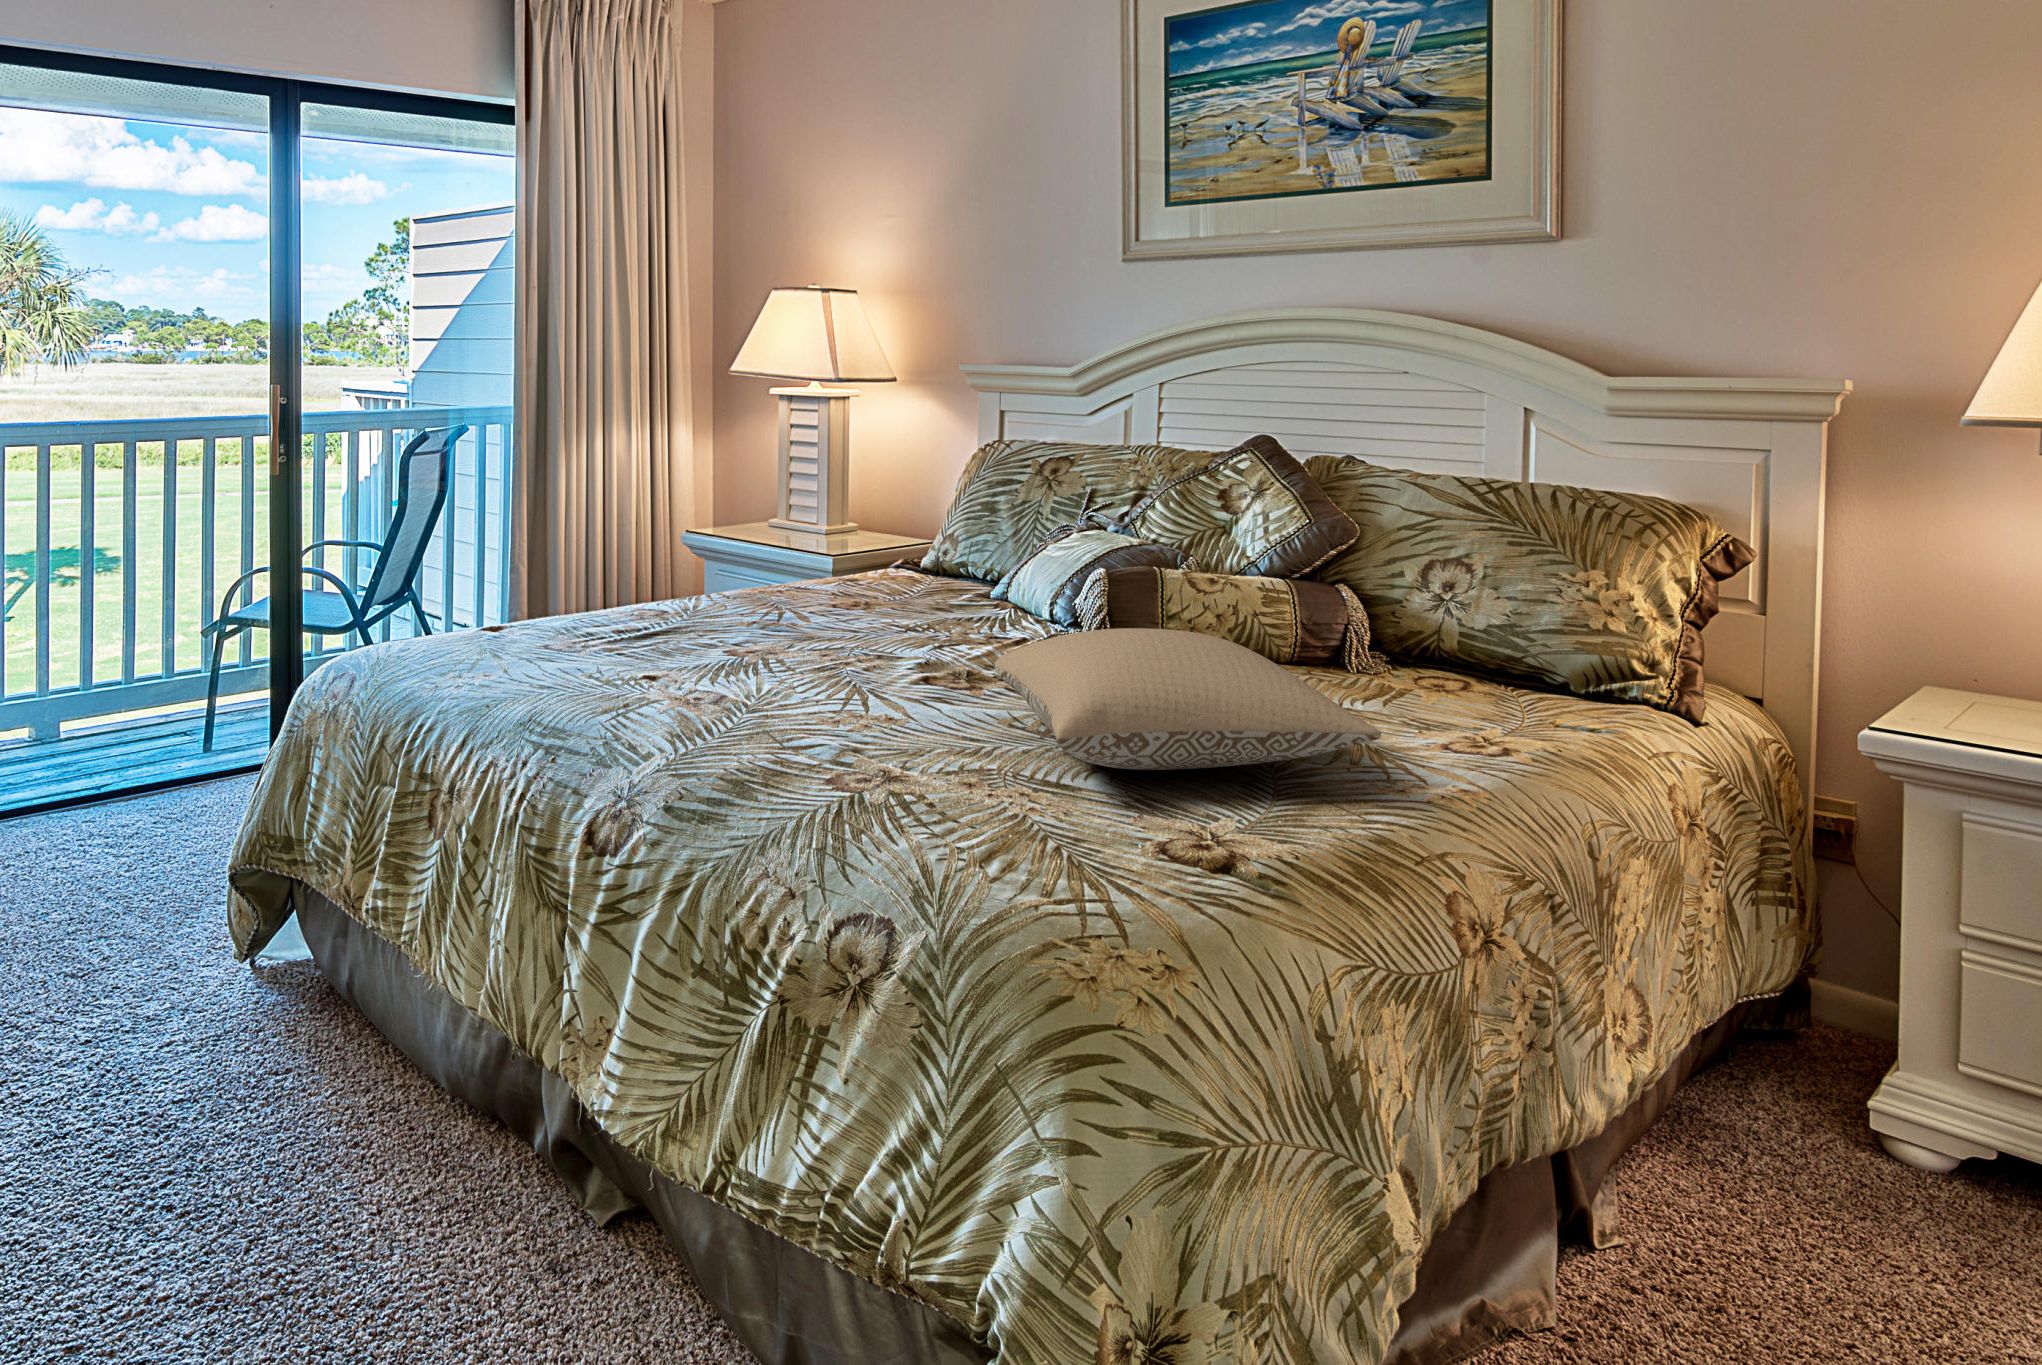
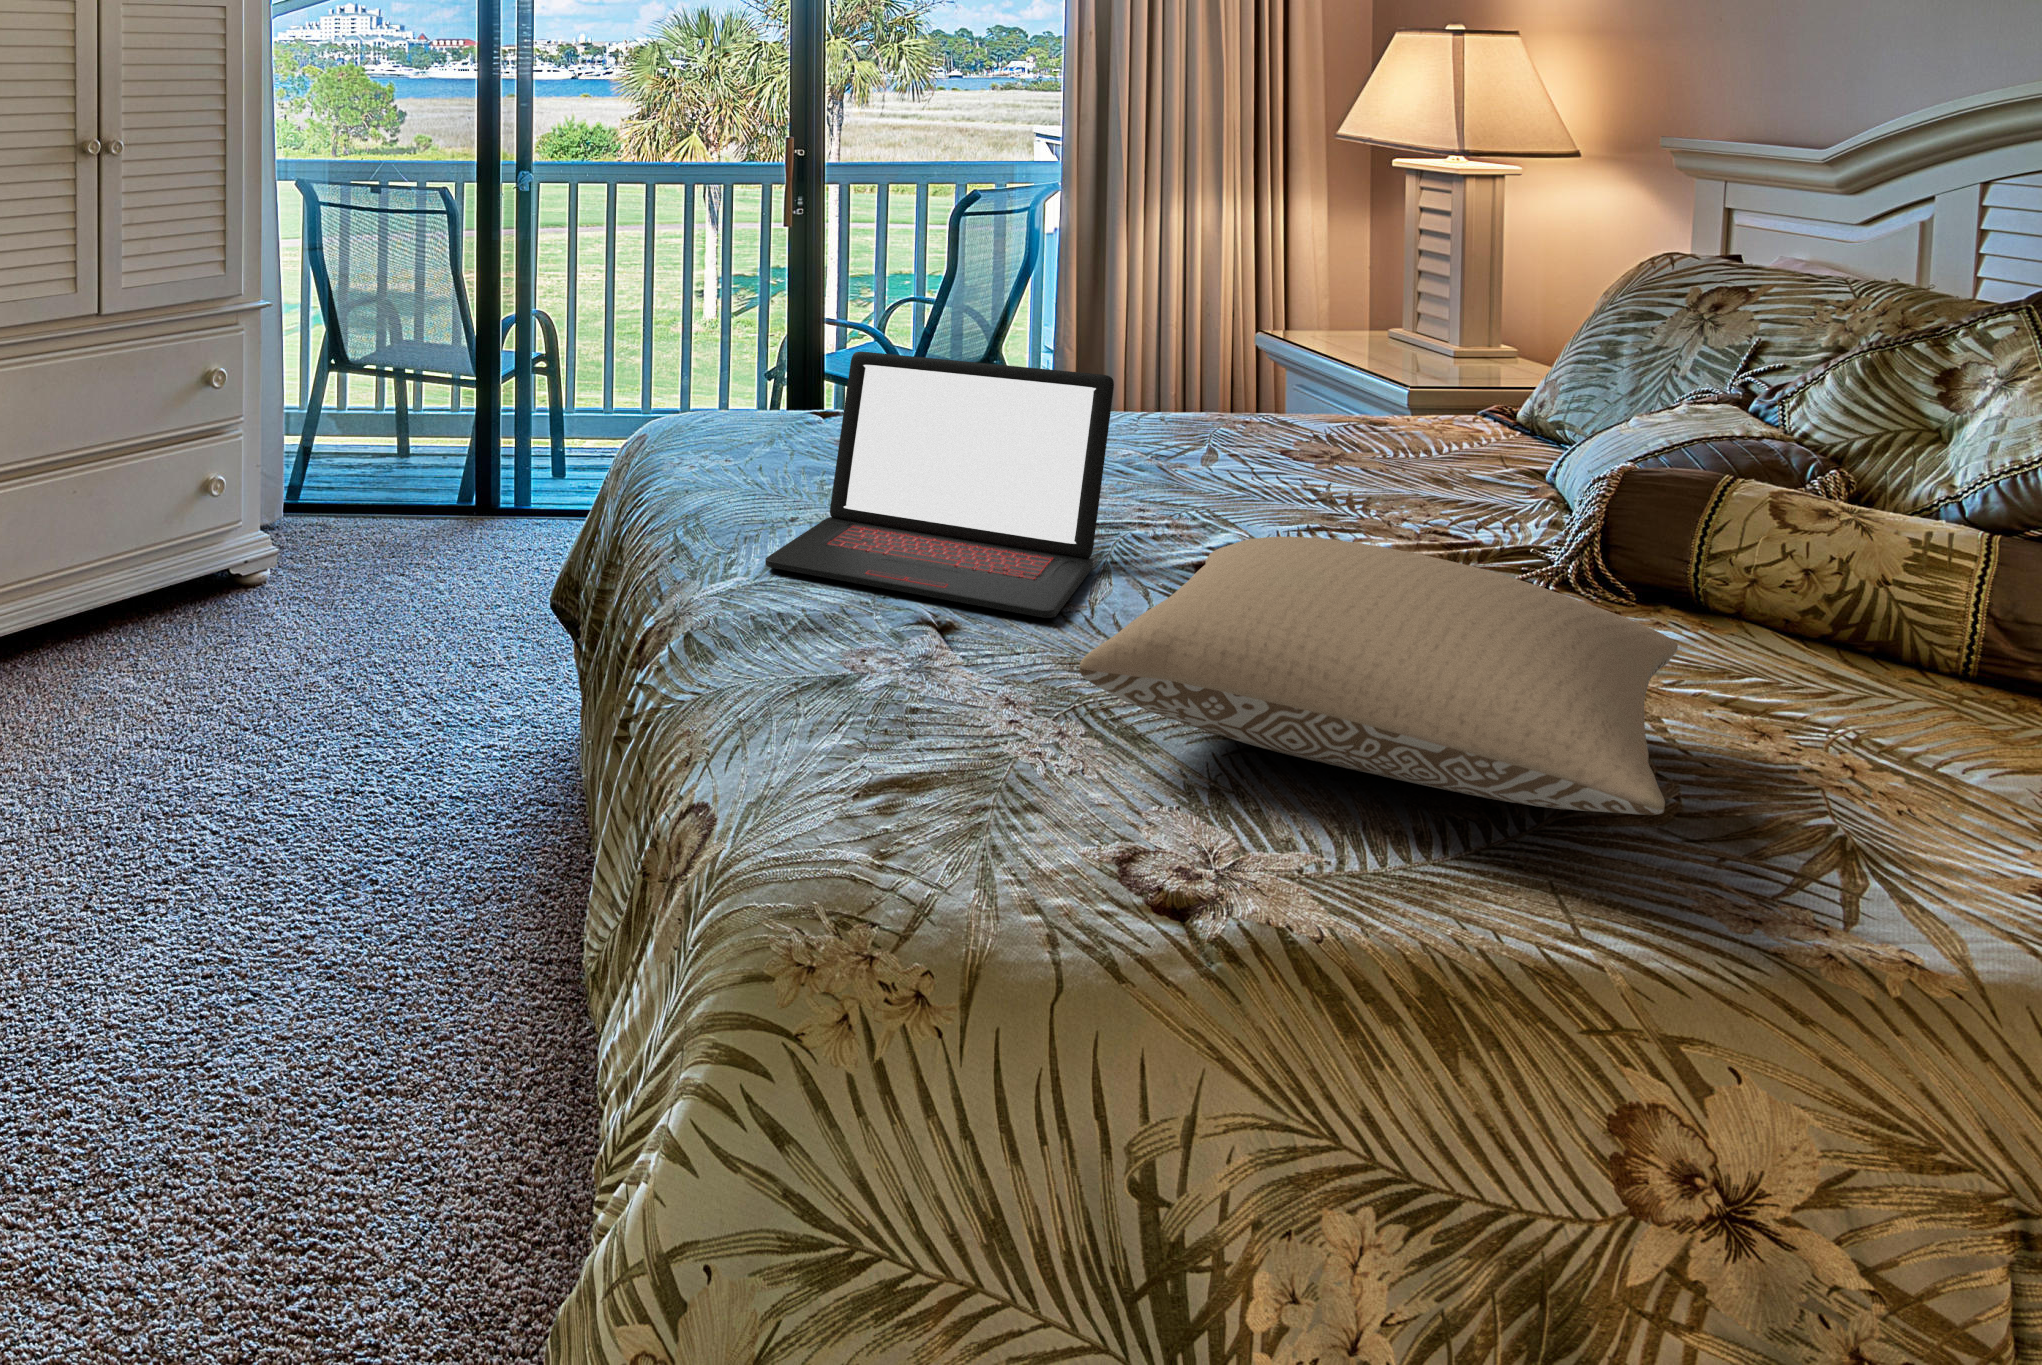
laptop: none [657,546,910,742] -> present [765,352,1114,618]

